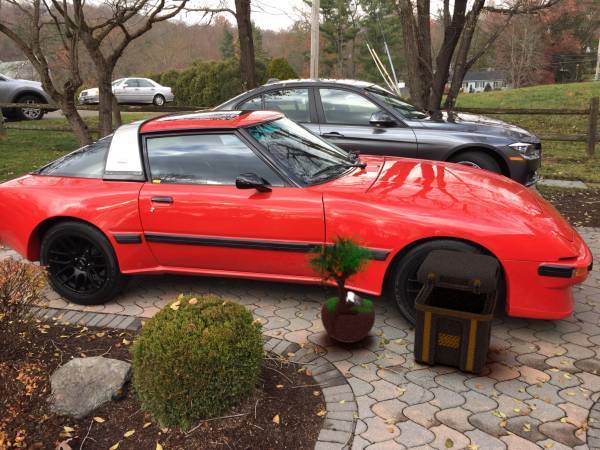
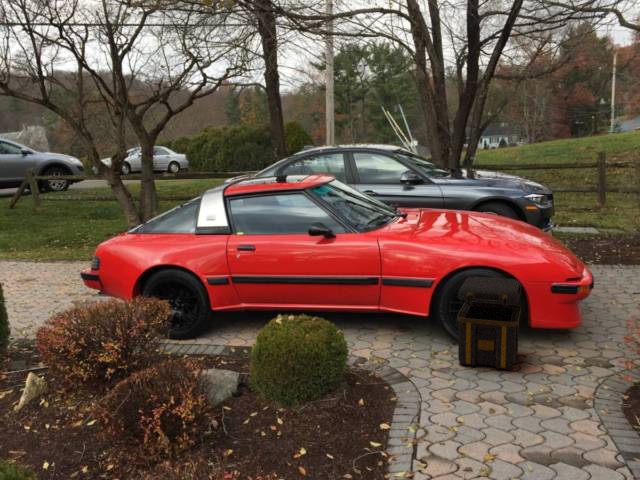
potted tree: present [302,233,375,343] -> none [368,258,428,355]

